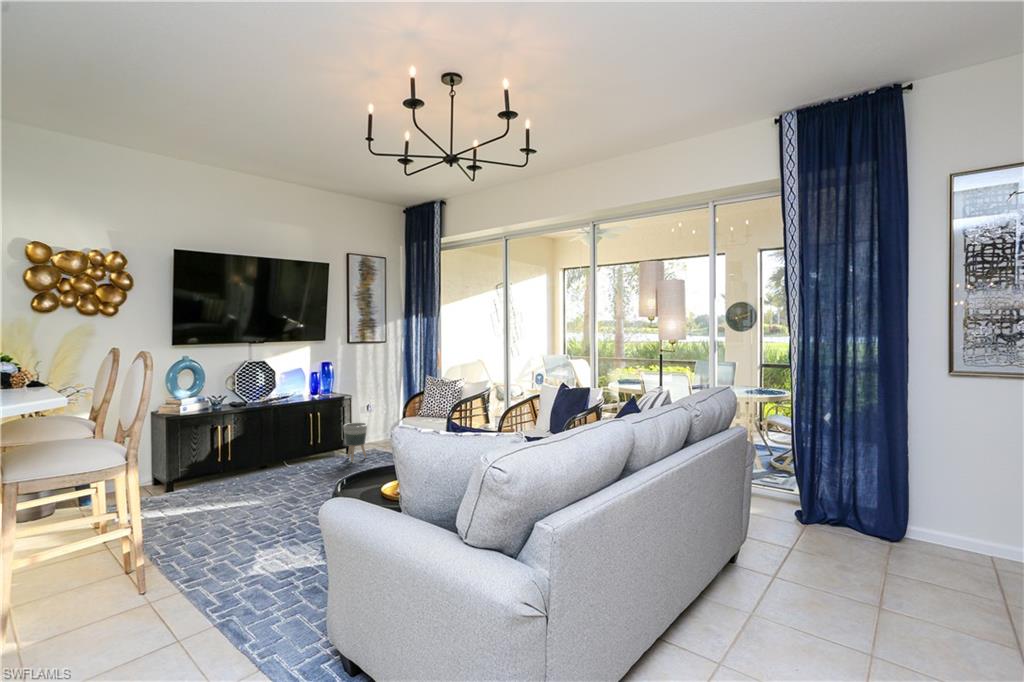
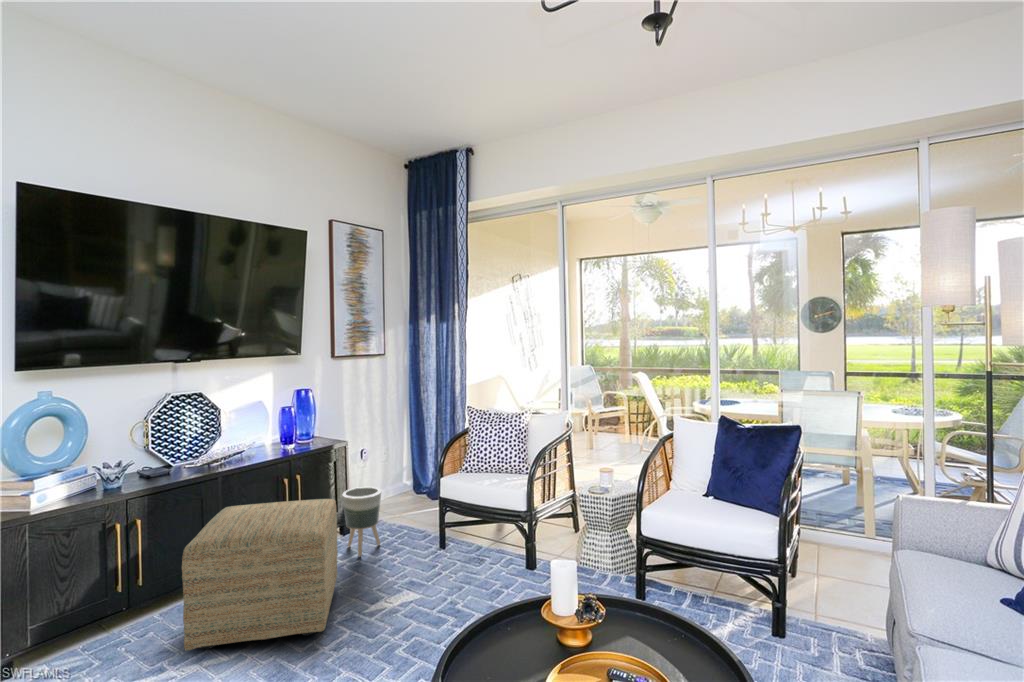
ottoman: none [250,422,334,487] -> present [182,499,338,651]

